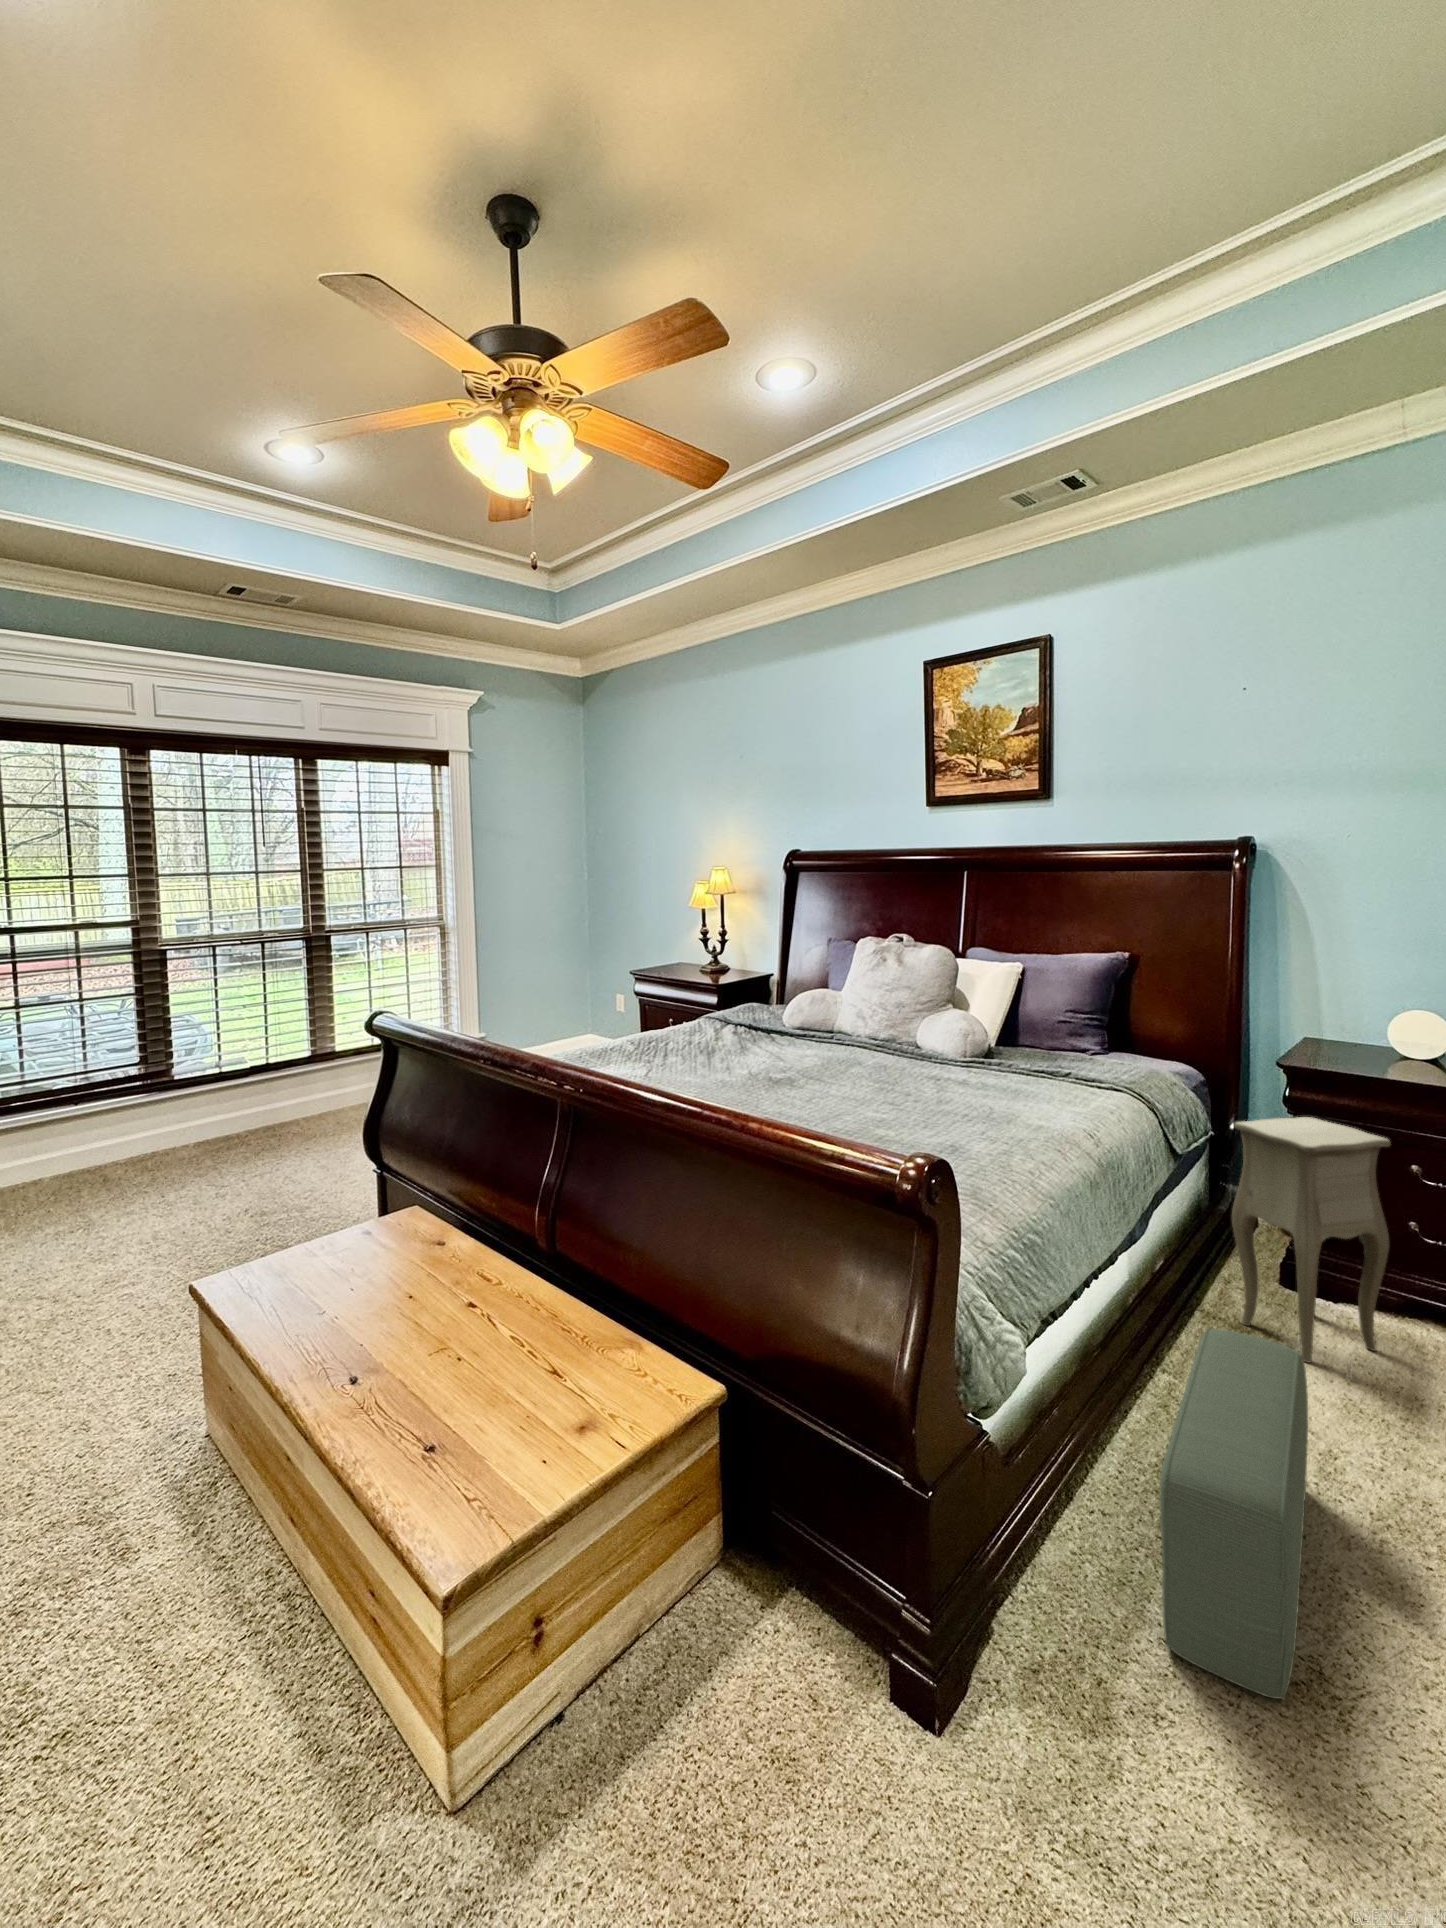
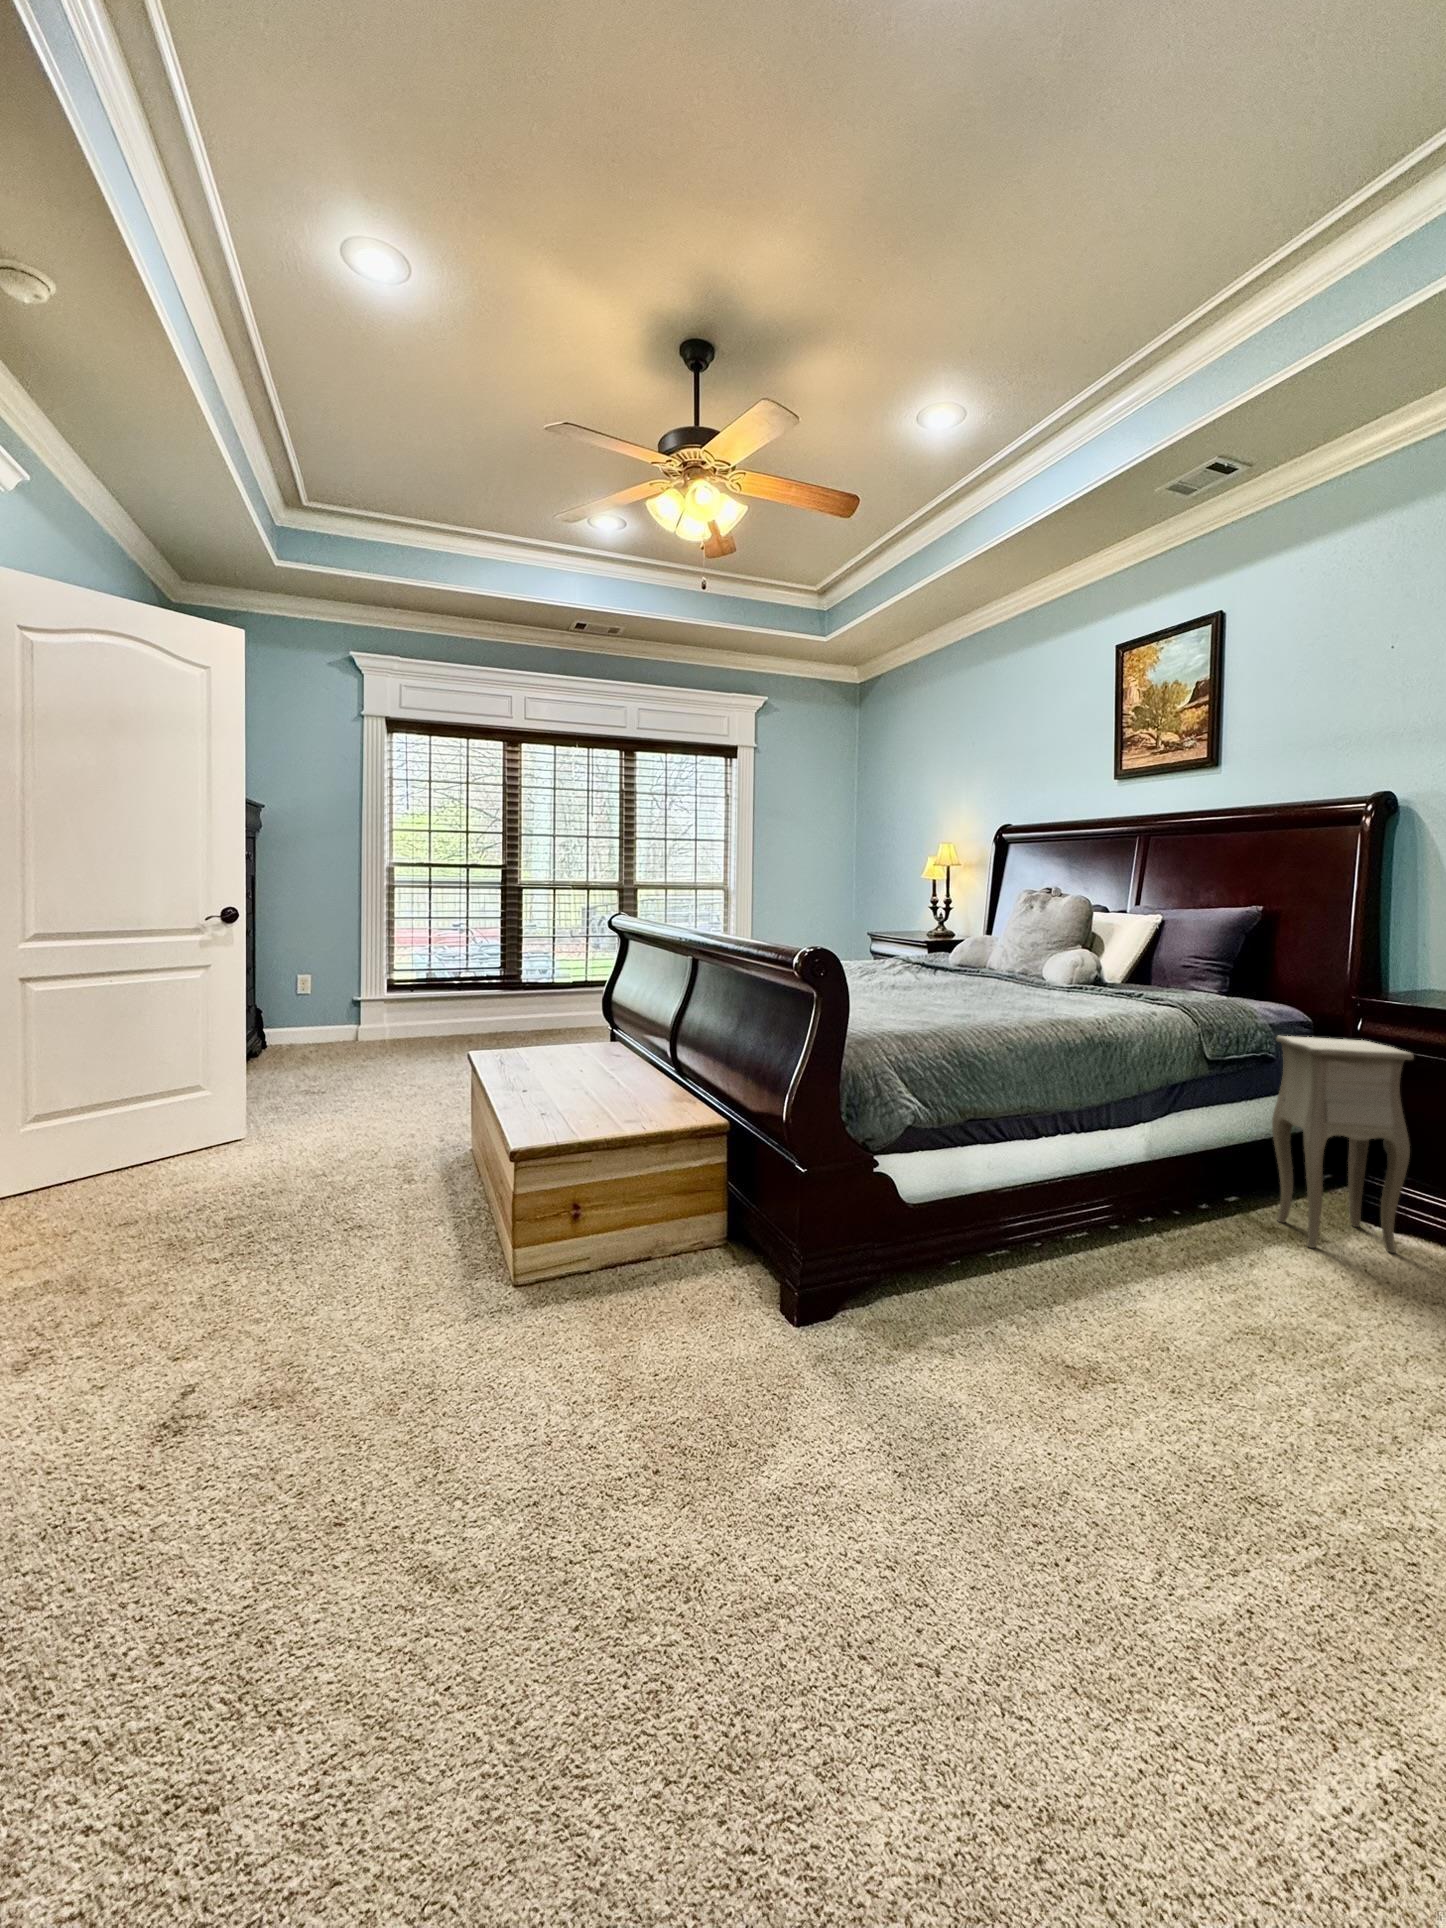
pouf: present [1159,1328,1308,1700] -> none [990,1161,1207,1363]

